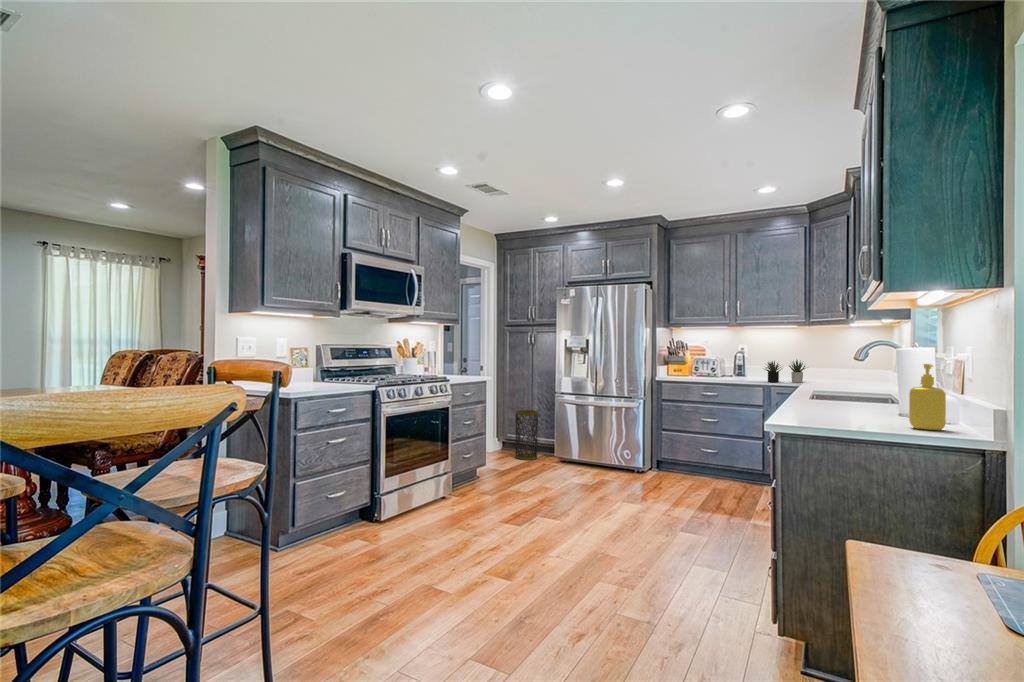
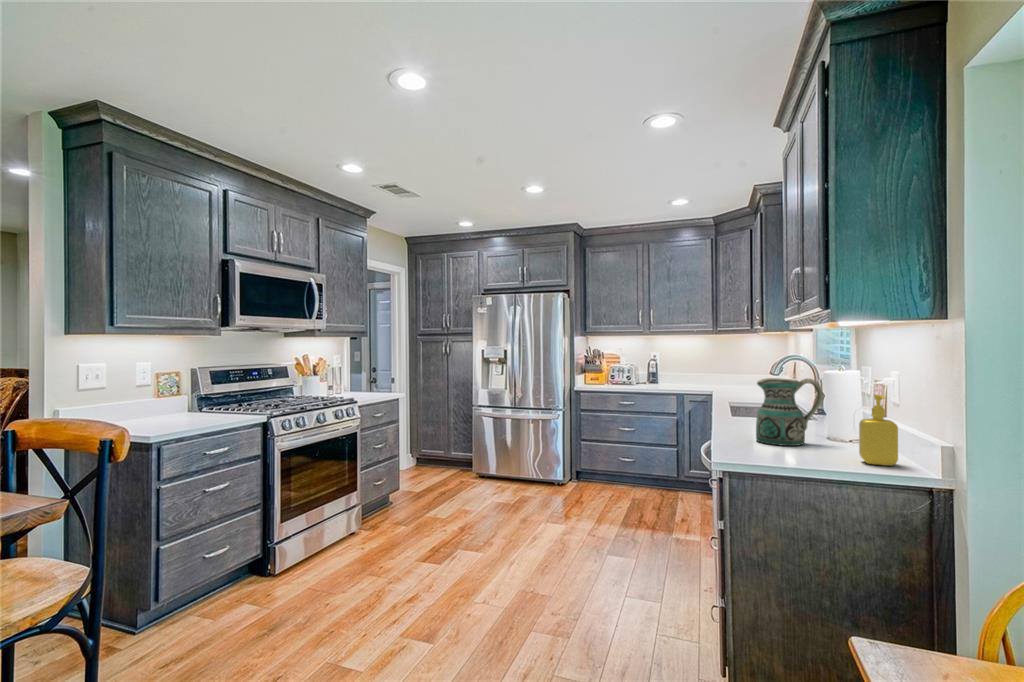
ceramic pitcher: none [816,354,884,417] -> present [756,378,823,446]
succulent plant: present [765,360,805,383] -> none [676,366,721,390]
trash can: present [515,410,538,460] -> none [429,424,454,477]

